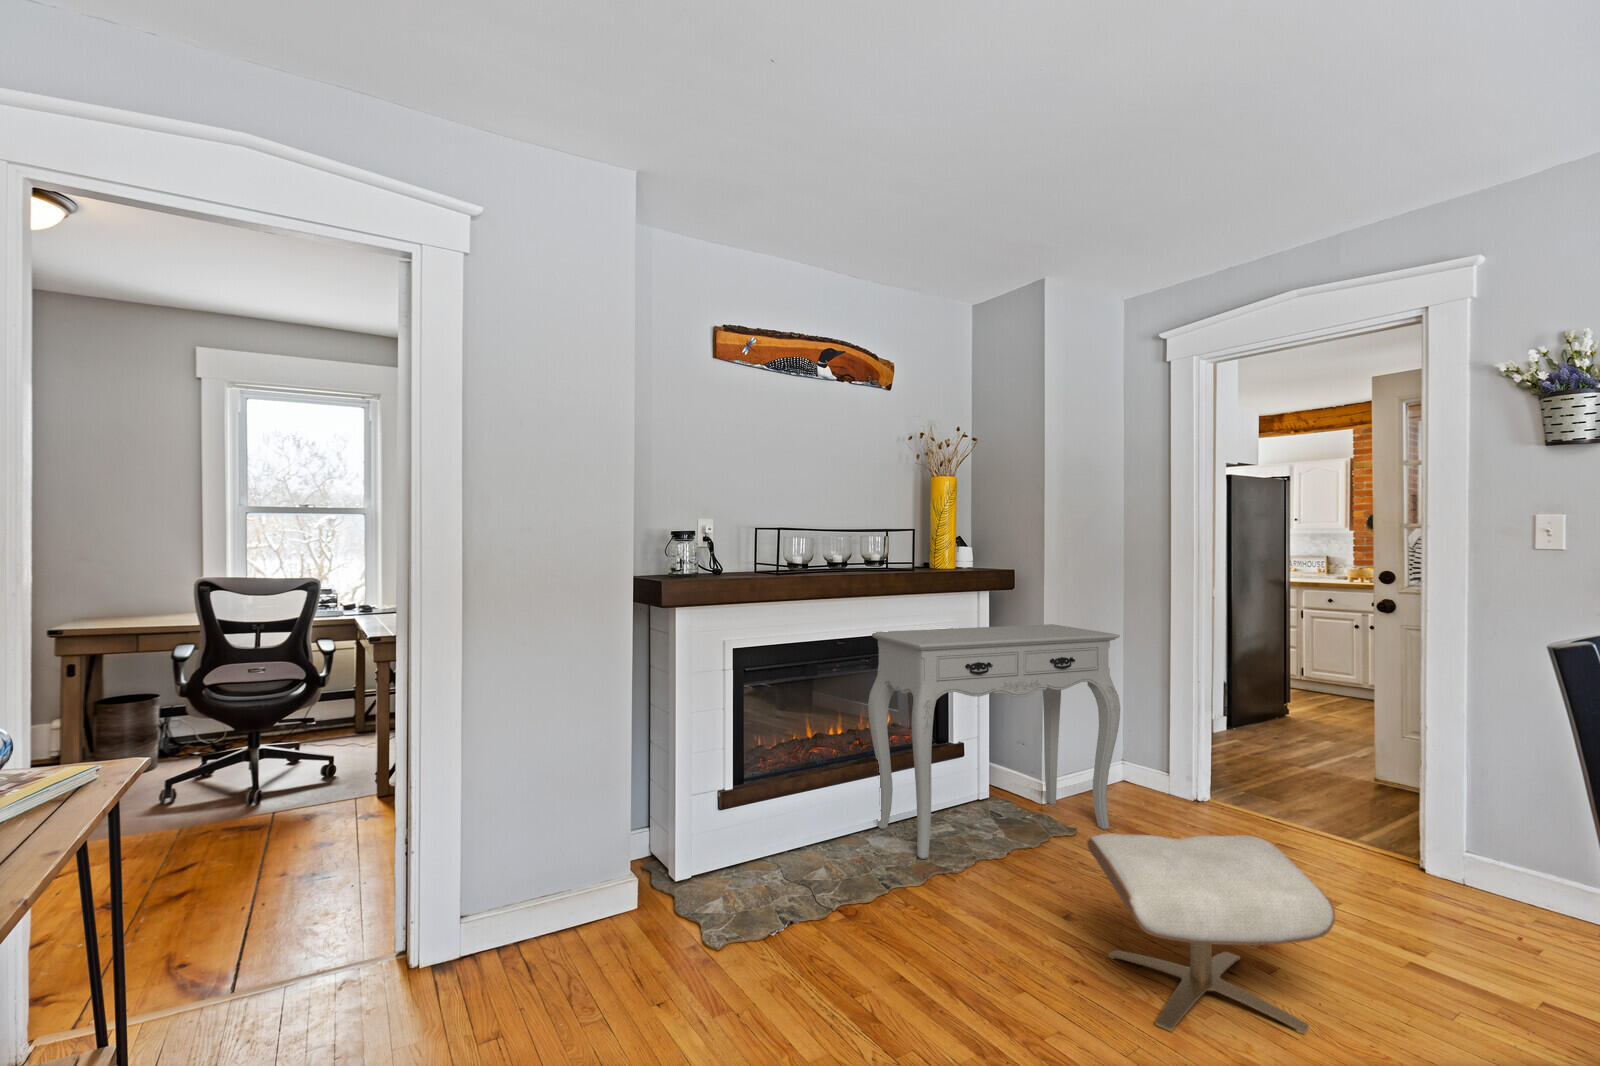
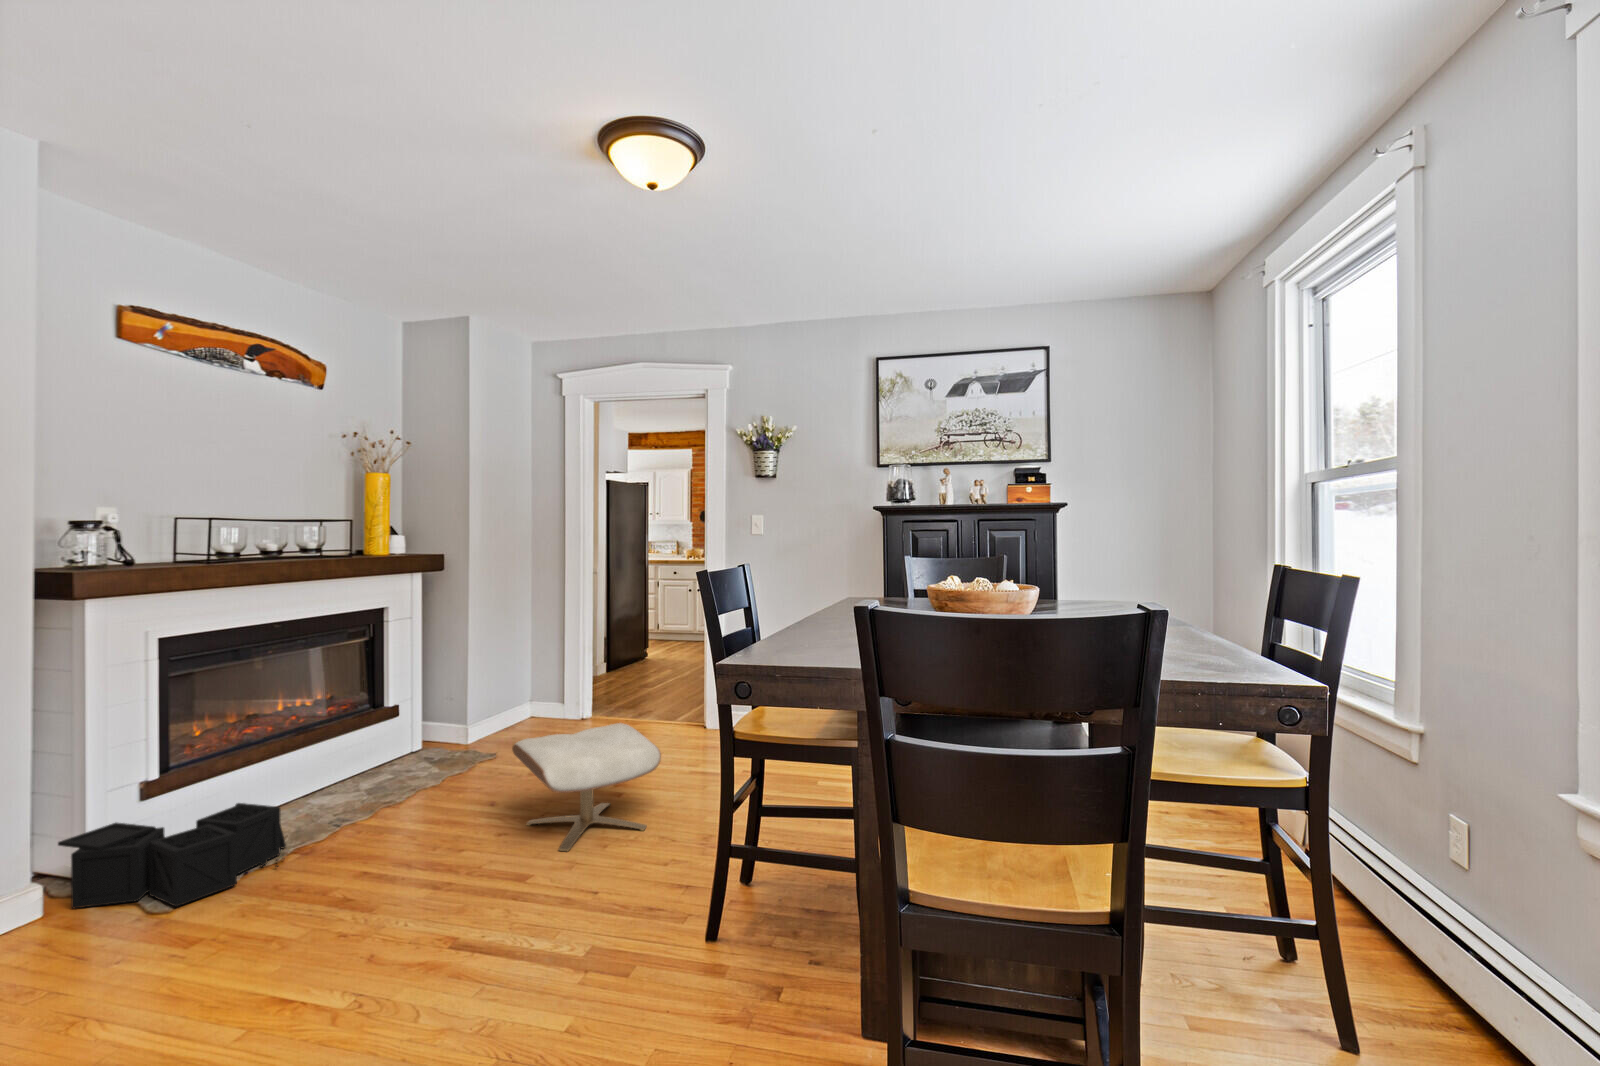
console table: present [868,624,1120,859] -> none [306,599,532,803]
storage bin: none [646,832,834,946] -> present [58,803,286,908]

